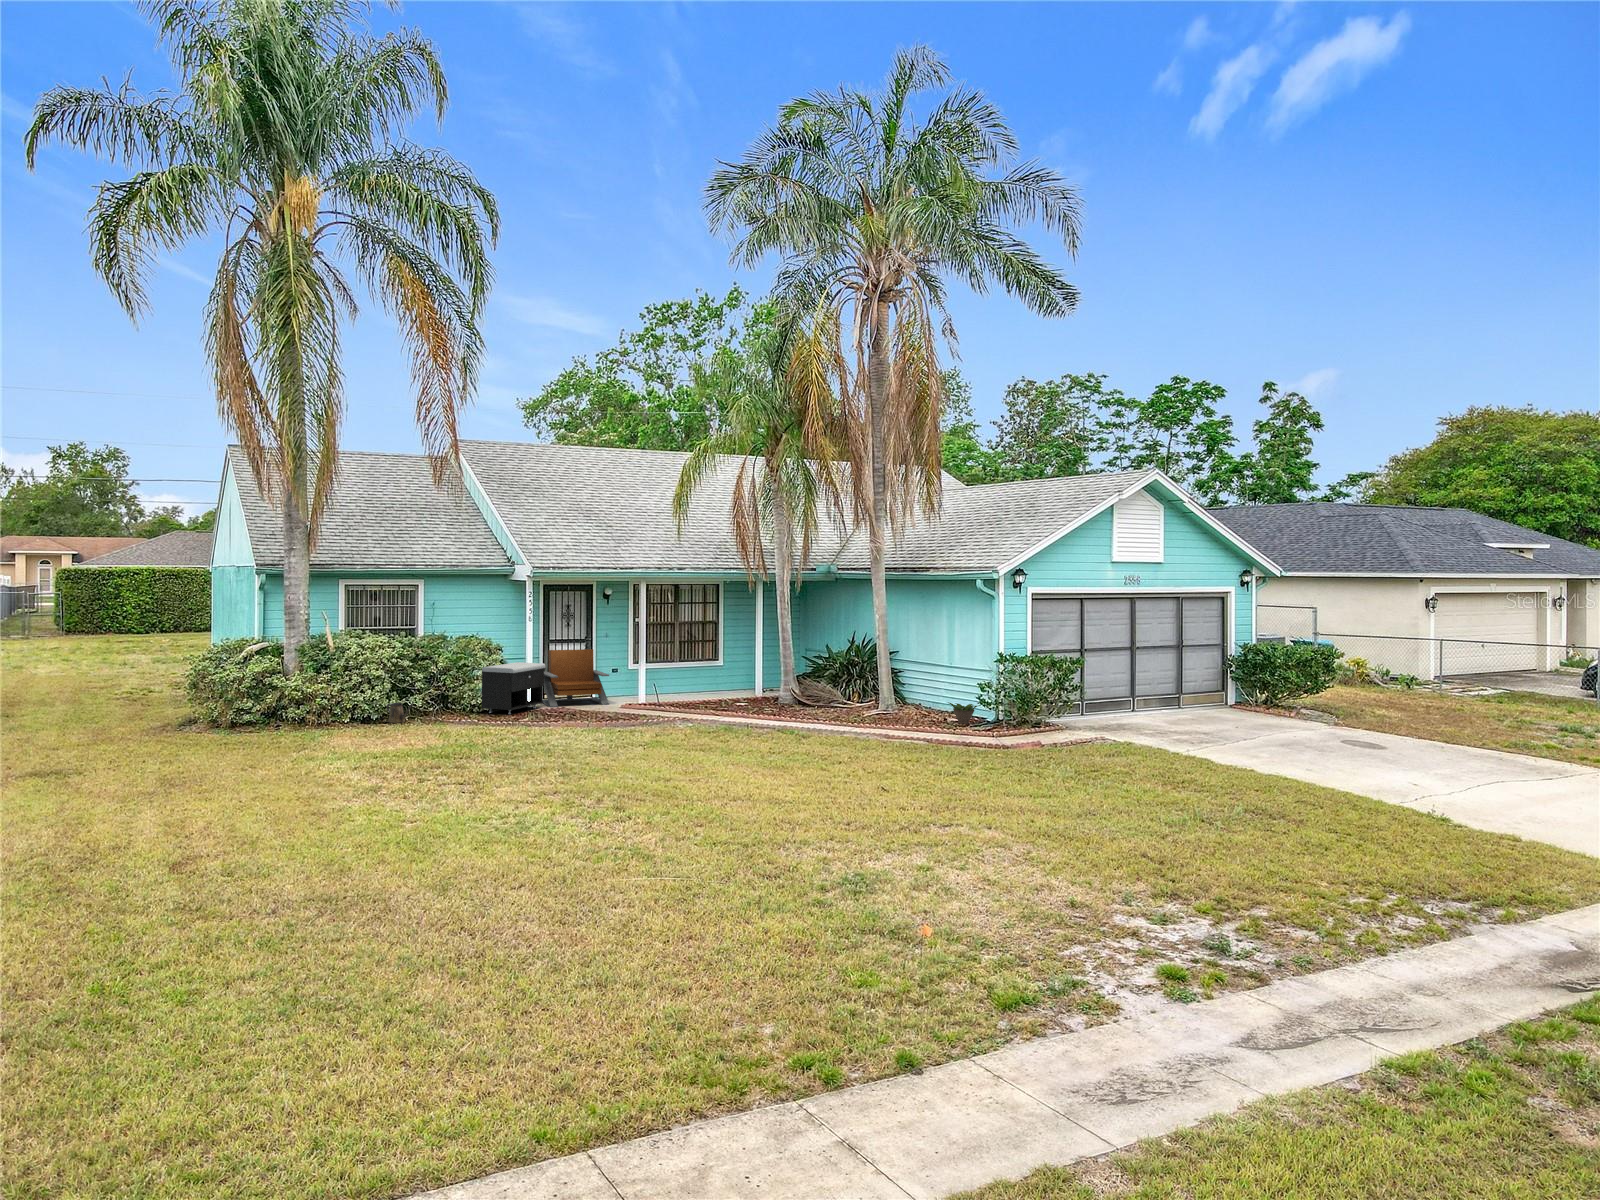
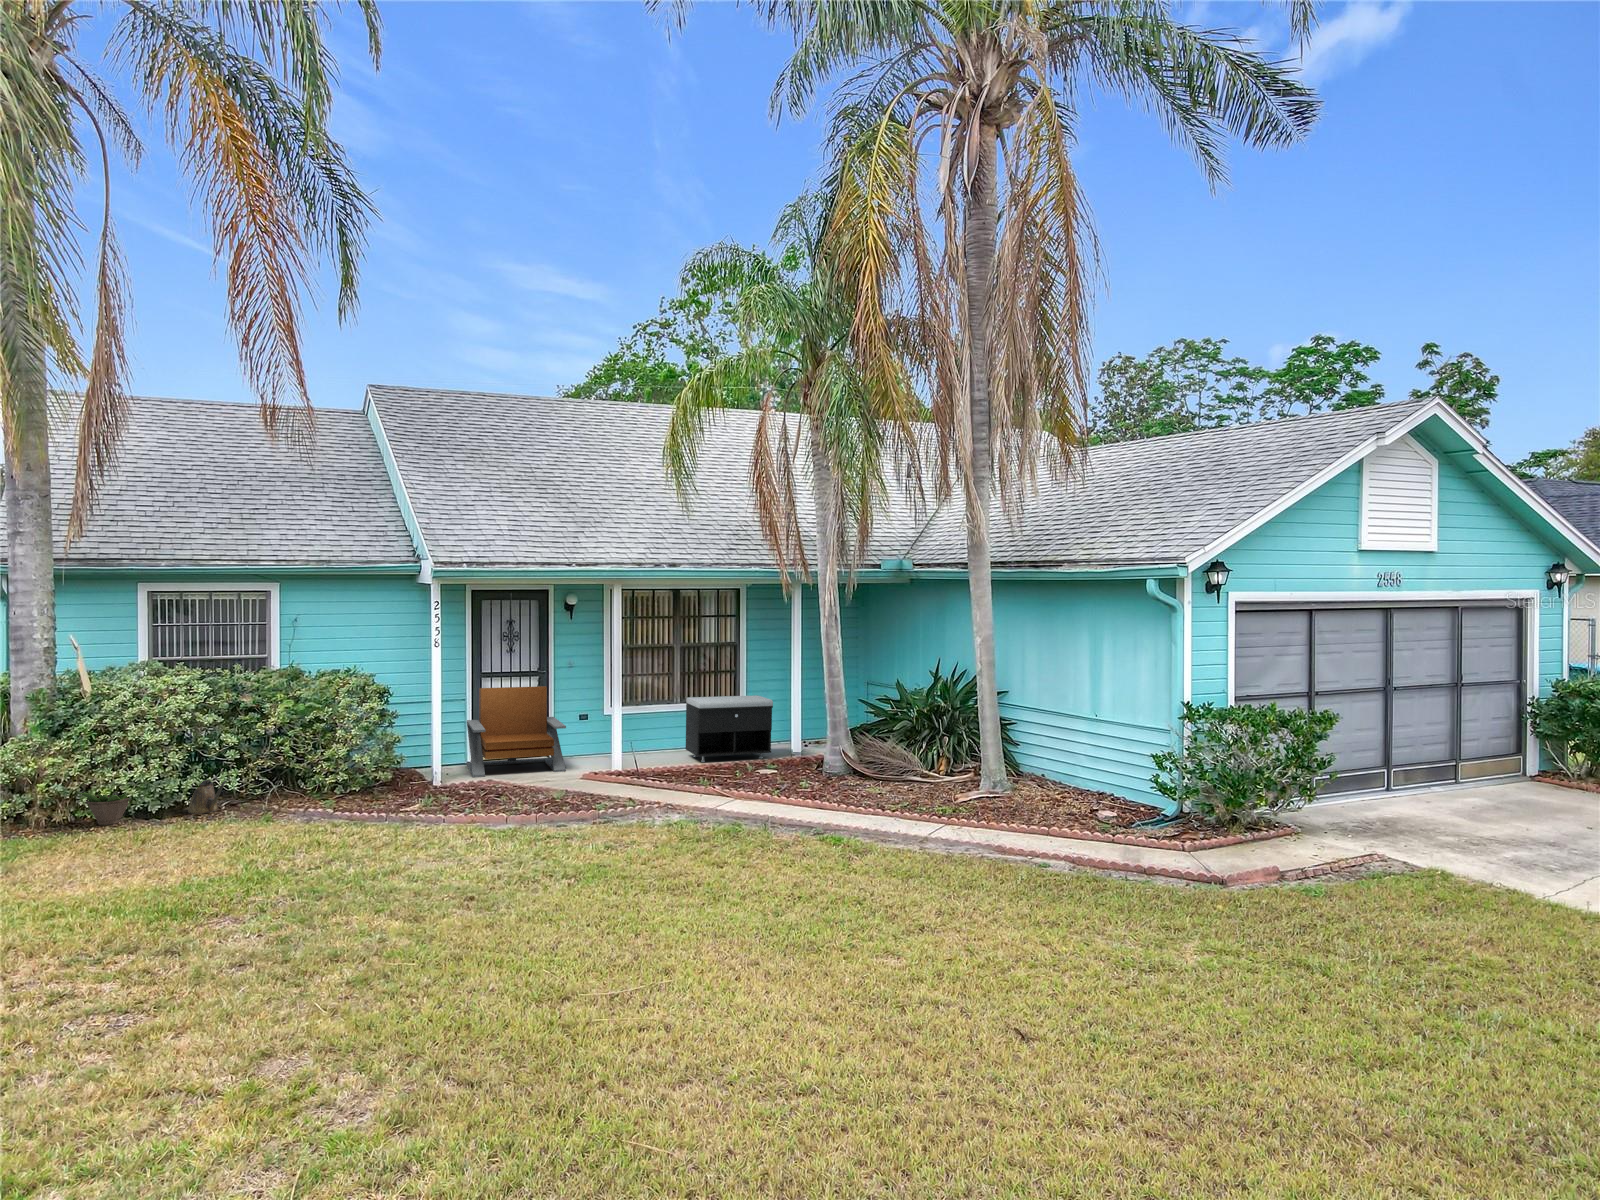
storage bench: present [482,662,546,714] -> present [686,695,773,762]
decorative plant: present [948,702,980,724] -> present [79,787,143,825]

